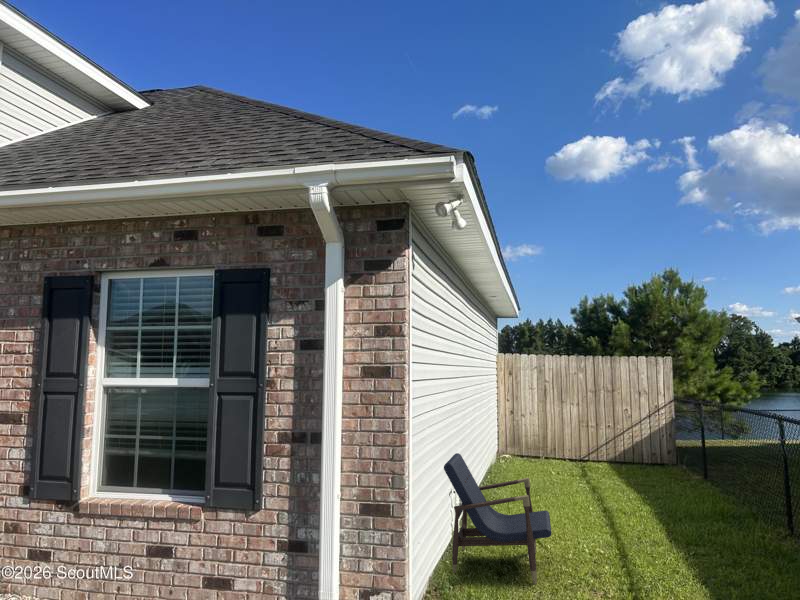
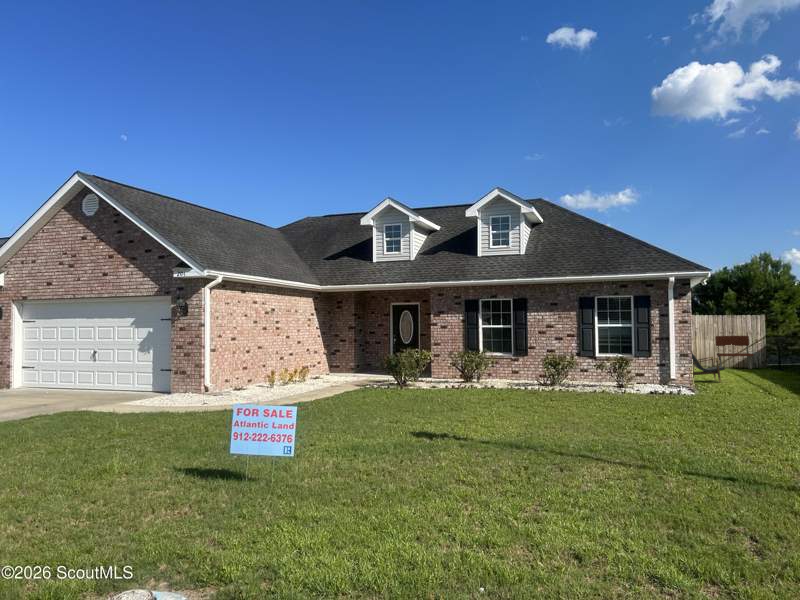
bench: none [582,397,651,467] -> present [715,336,753,369]

